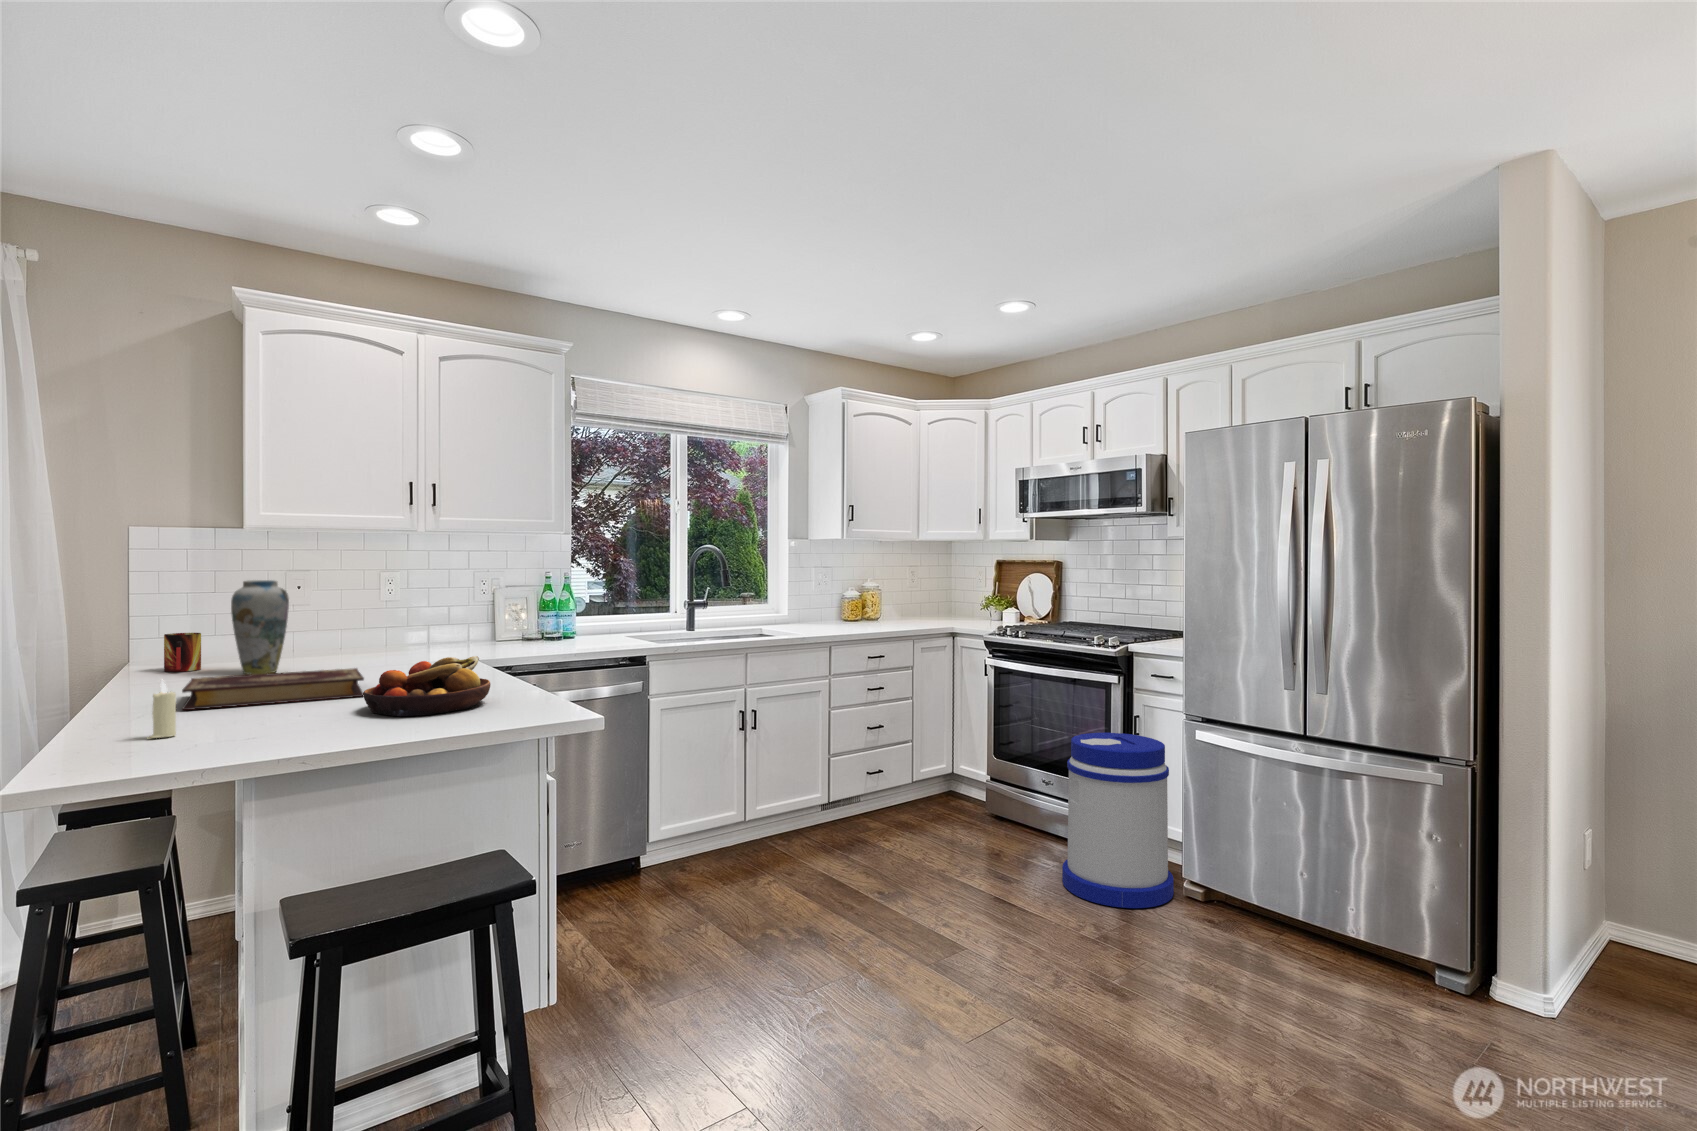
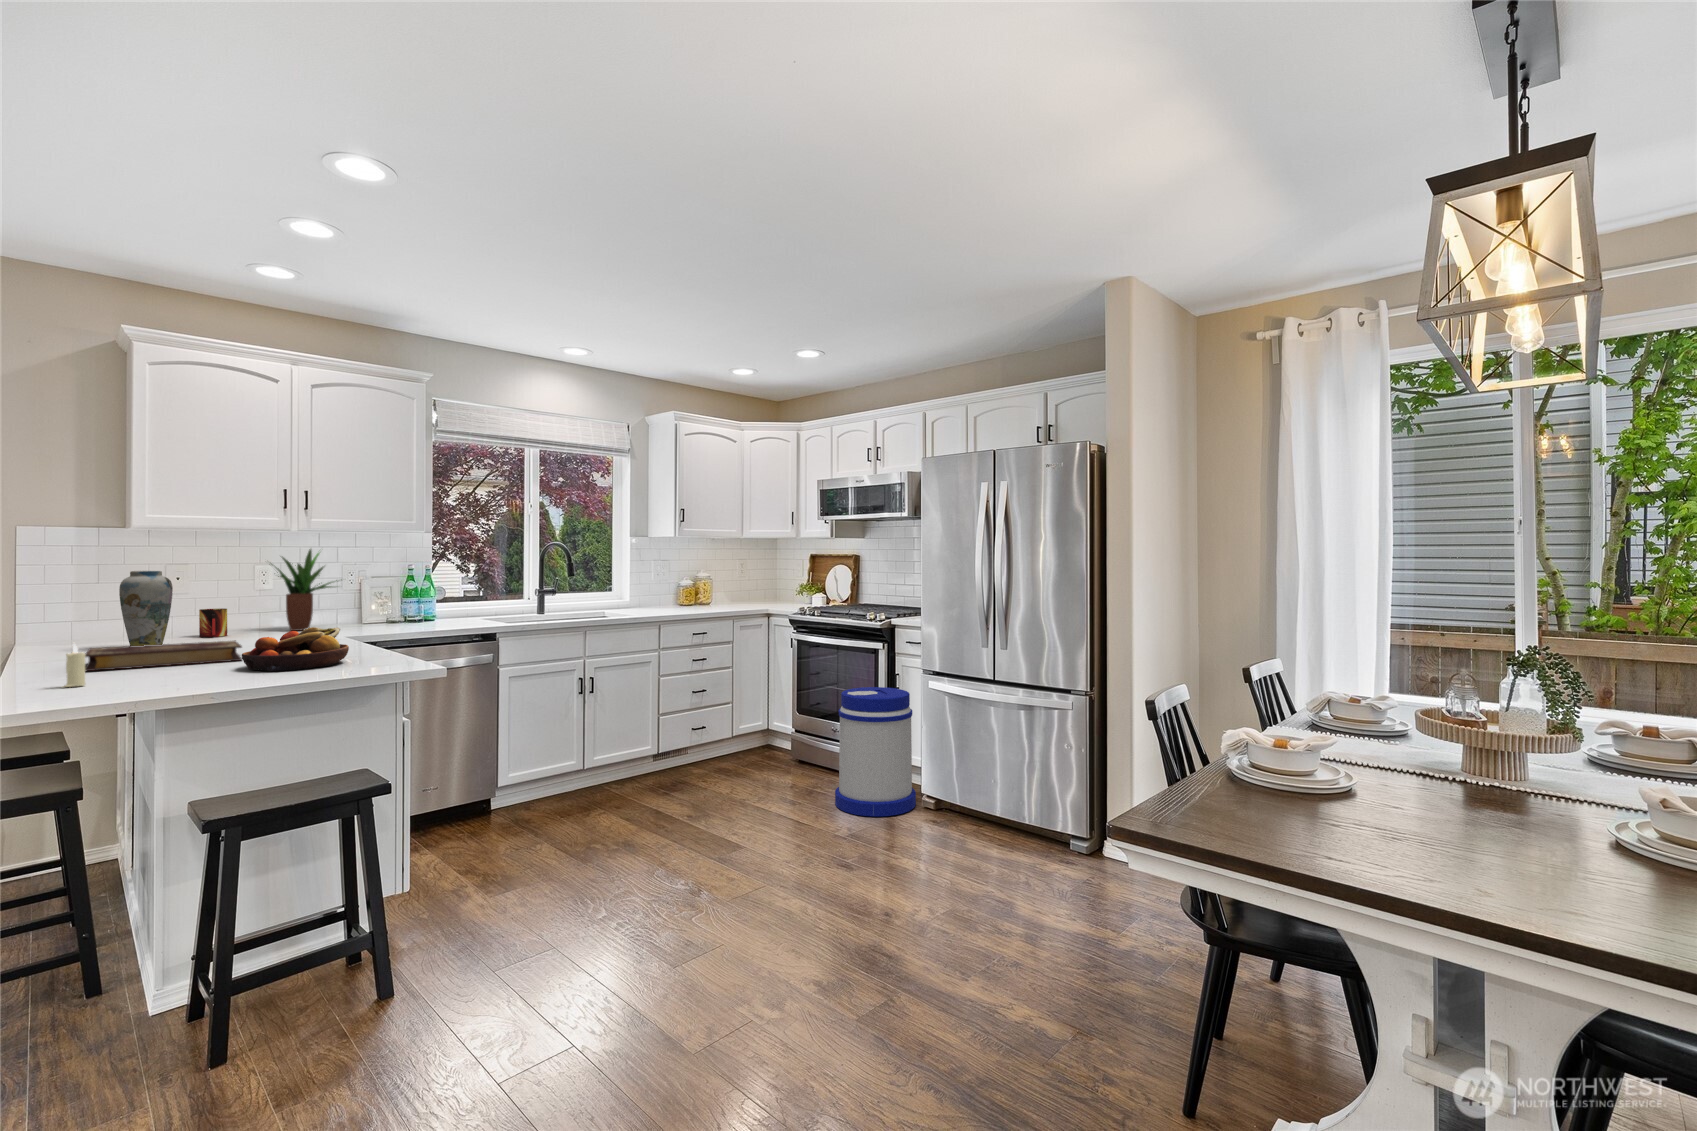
potted plant: none [387,552,478,650] -> present [275,549,337,631]
mug: present [164,633,201,672] -> present [199,608,227,637]

